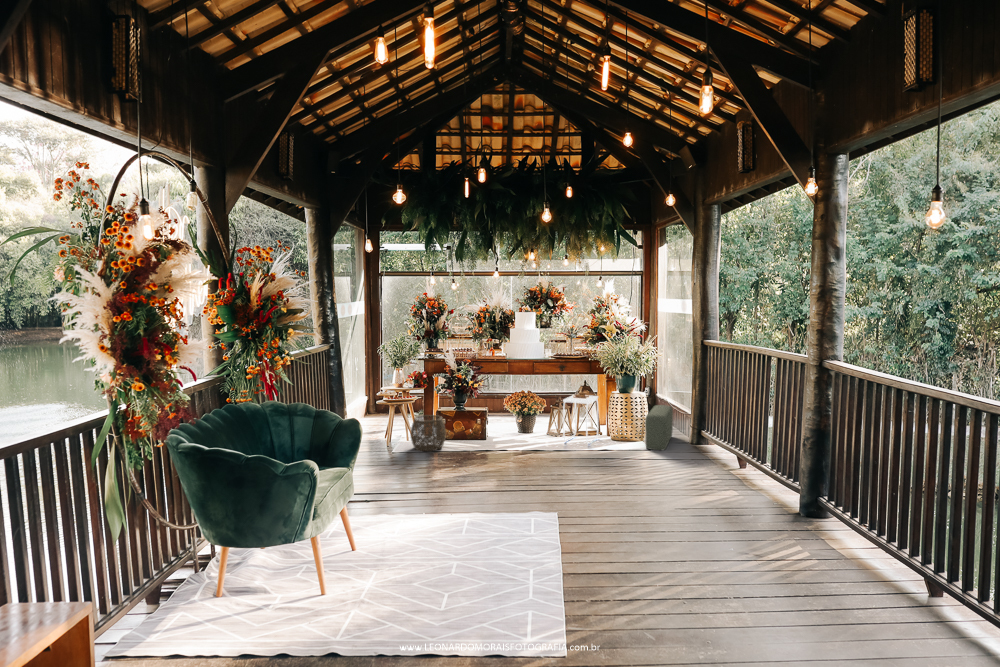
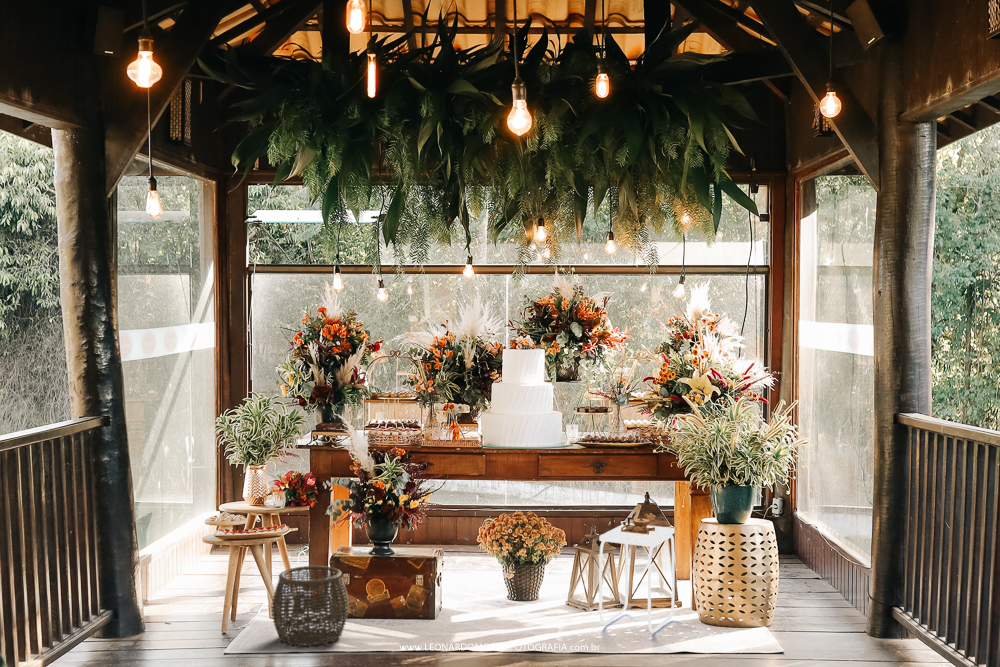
pouf: present [645,405,673,450] -> none [775,549,832,652]

